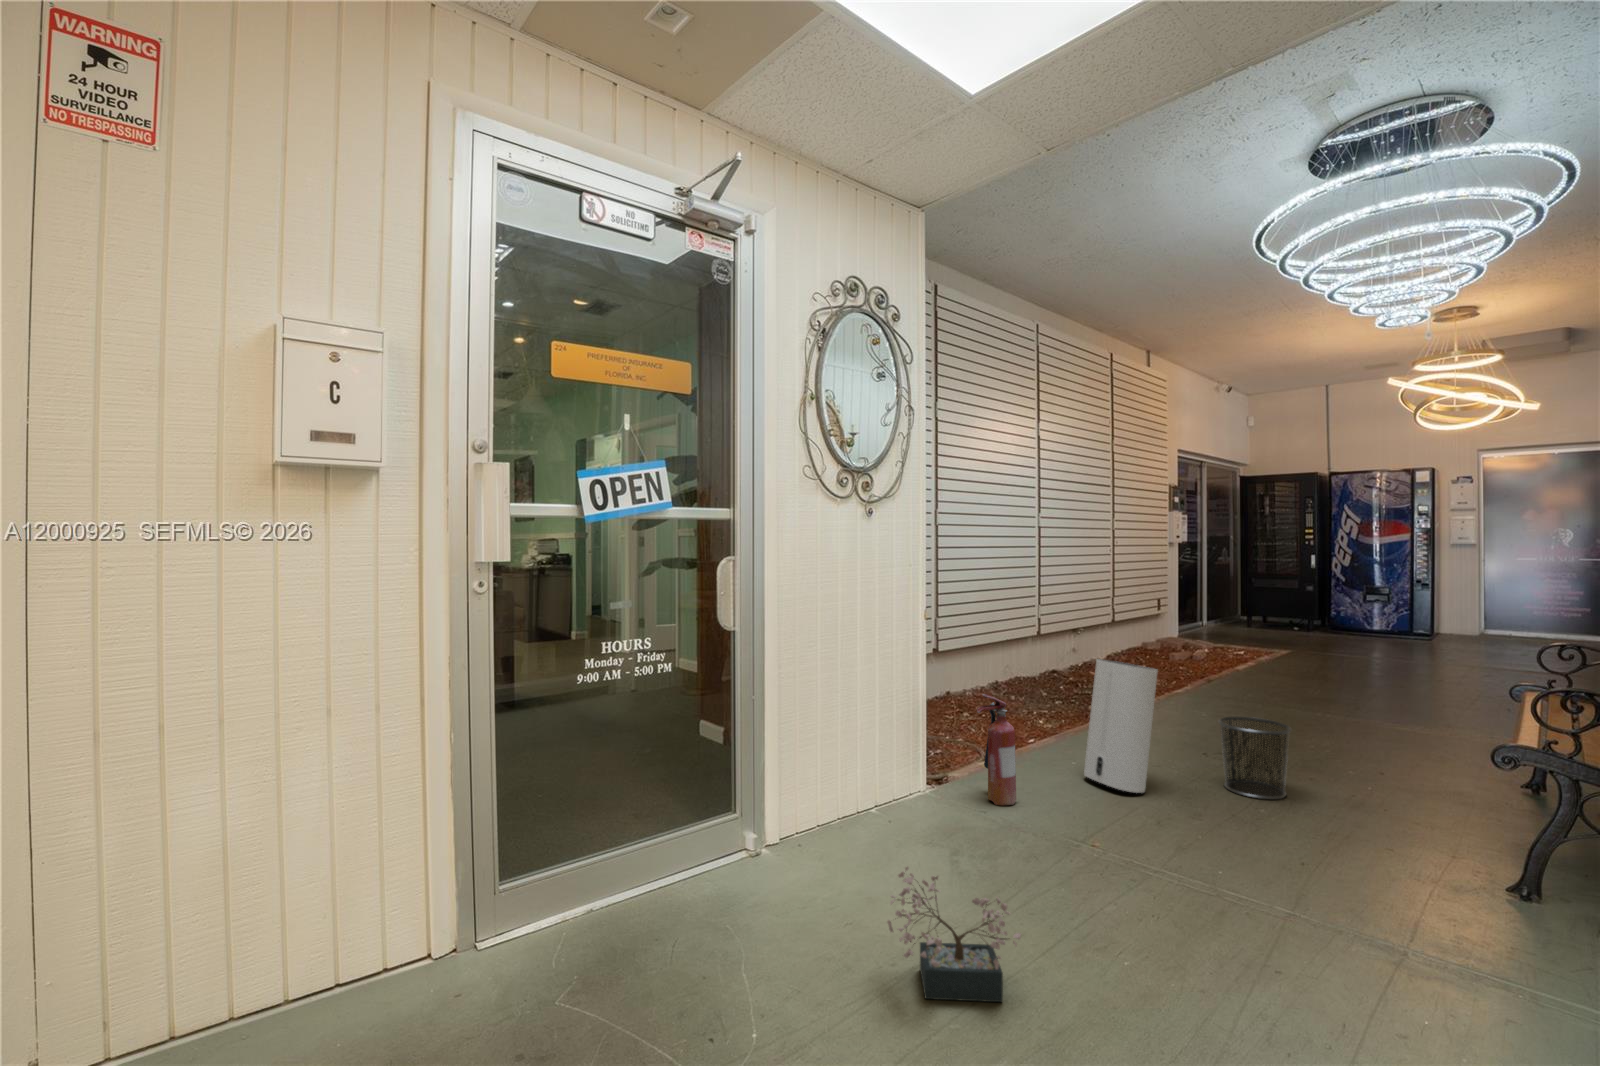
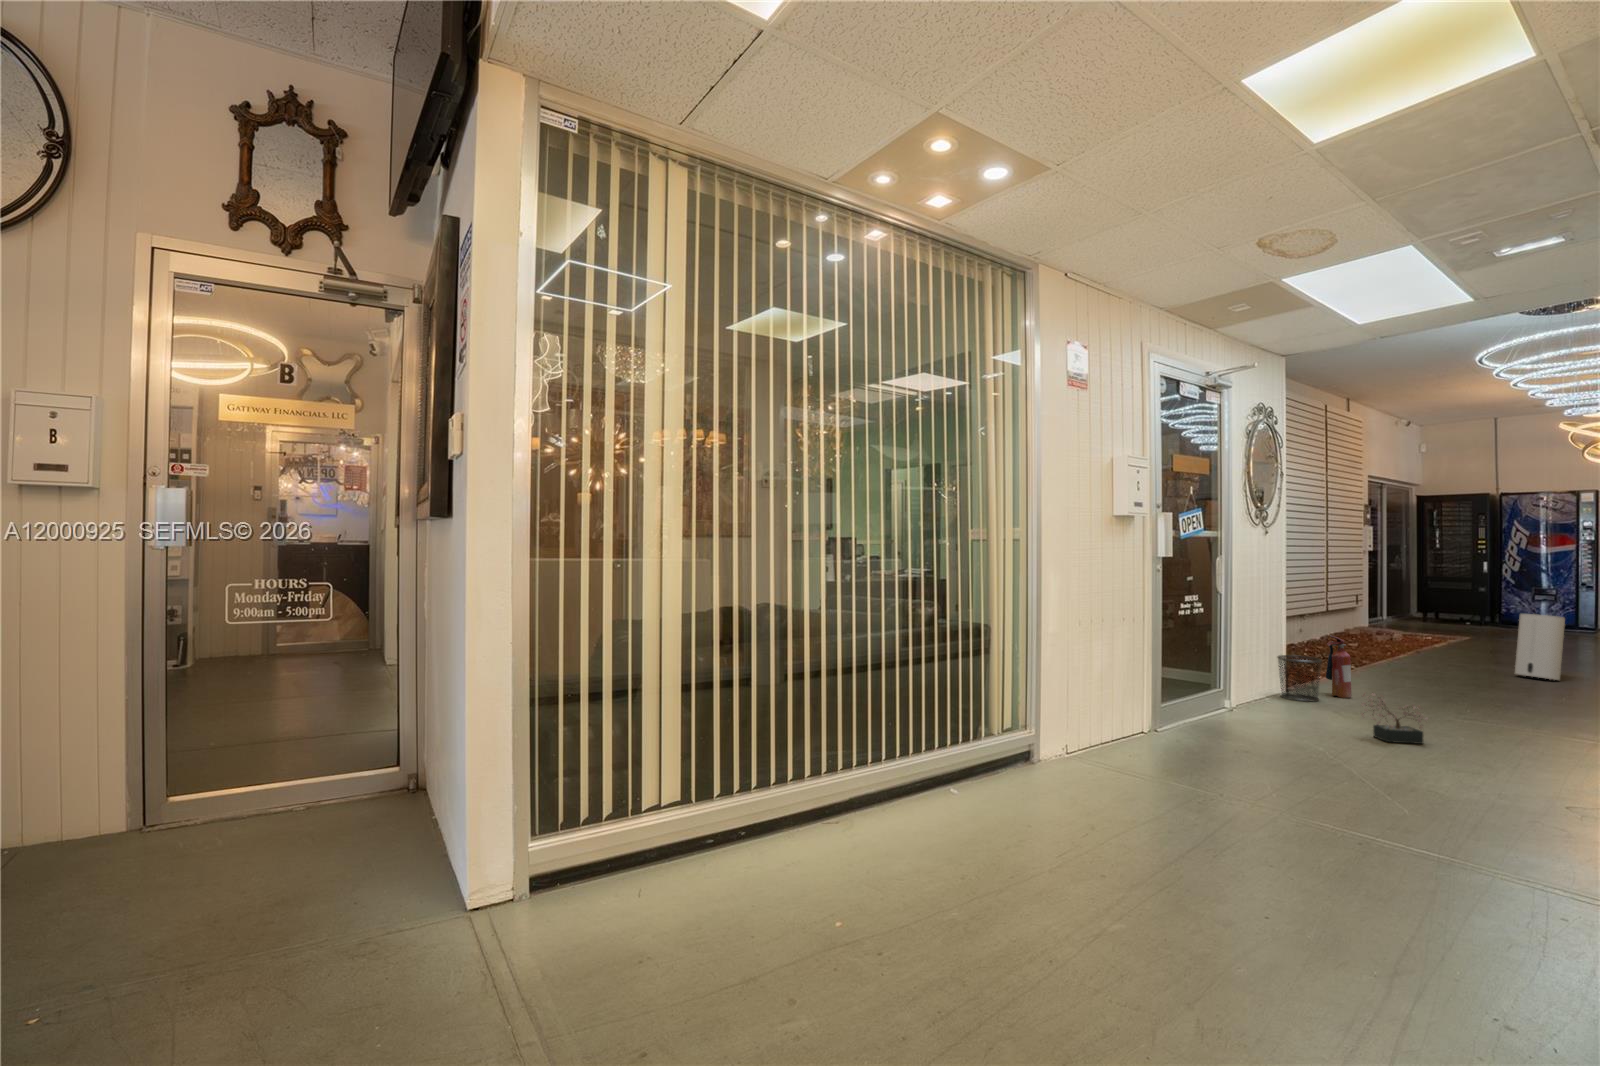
air purifier: present [1084,659,1158,793] -> present [1515,614,1565,680]
waste bin: present [1218,716,1291,799] -> present [1277,655,1322,702]

